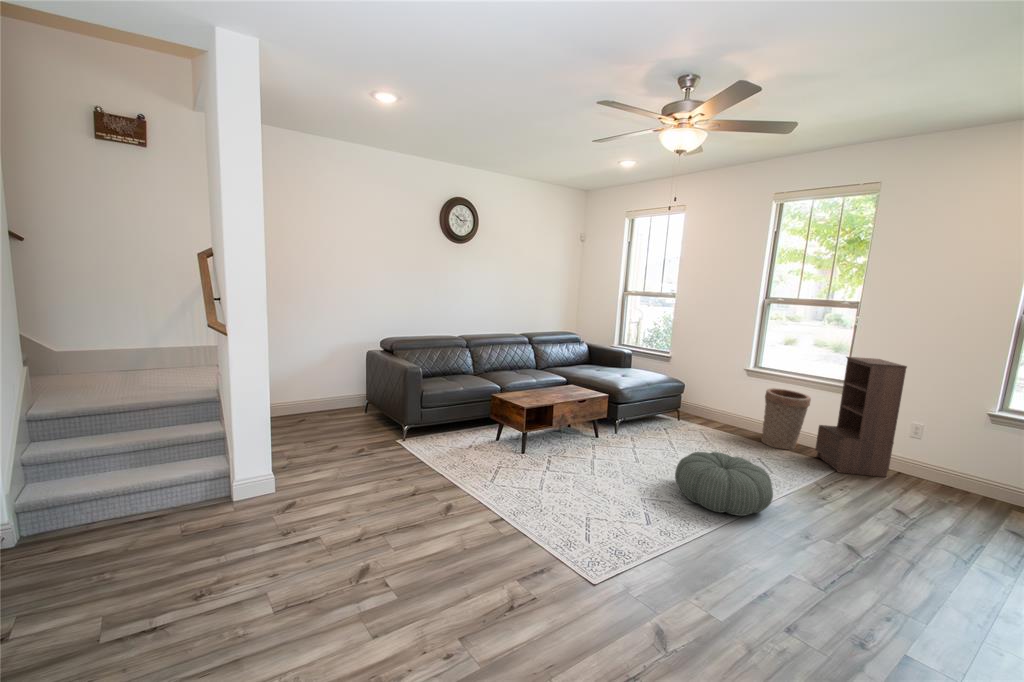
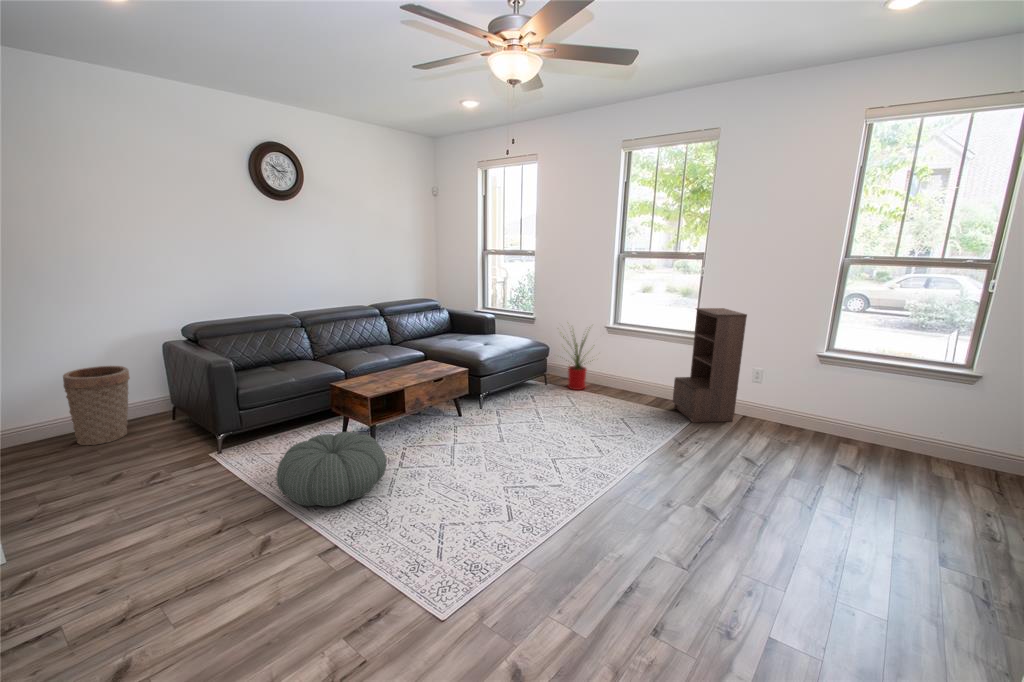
house plant: none [687,360,744,428] -> present [563,335,586,390]
basket: present [761,388,811,449] -> present [63,366,130,445]
pouf: present [675,452,773,516] -> present [276,432,386,506]

